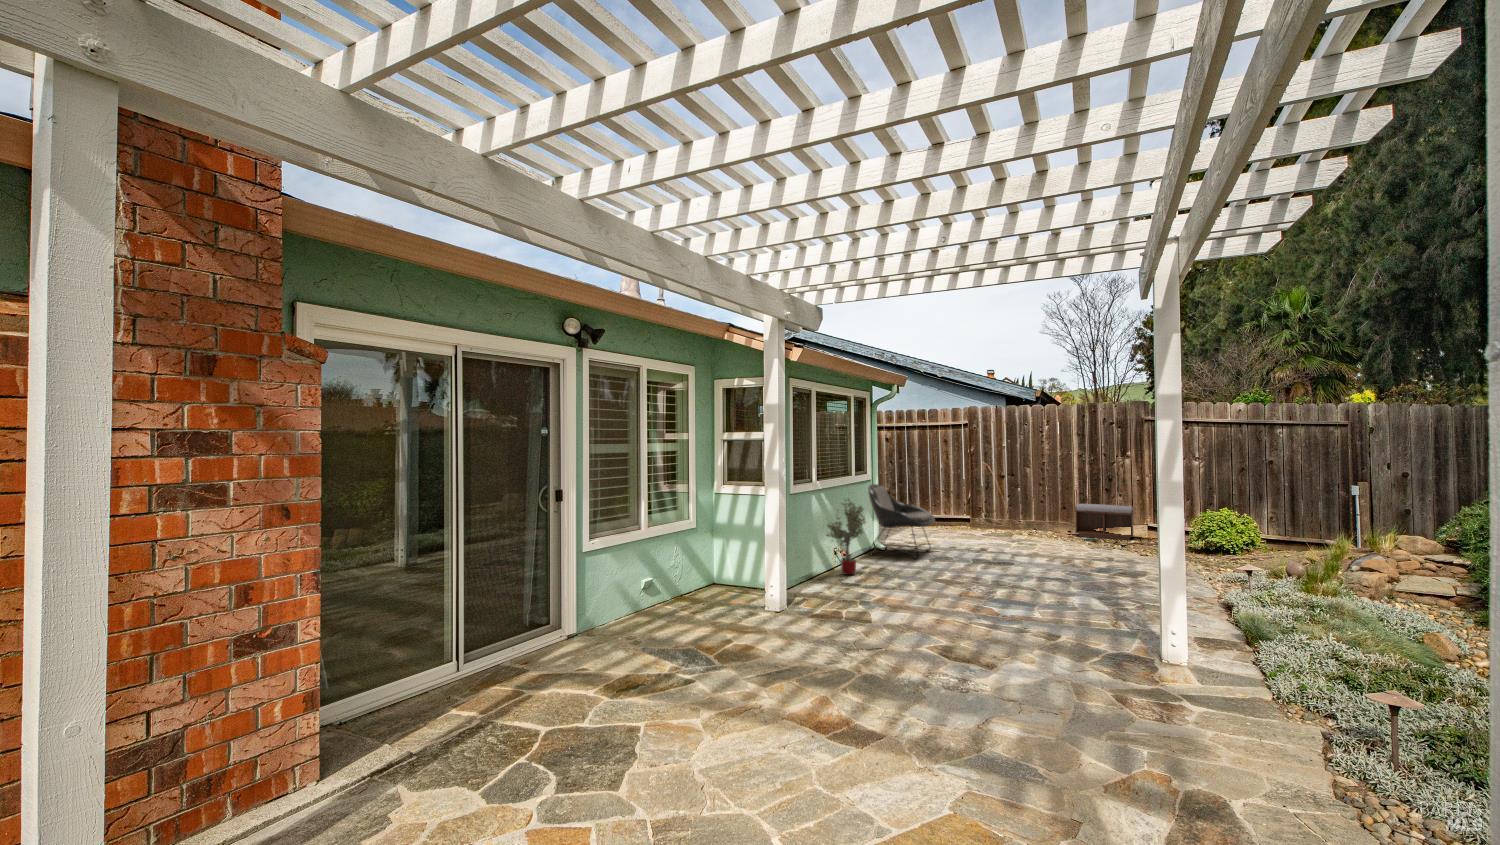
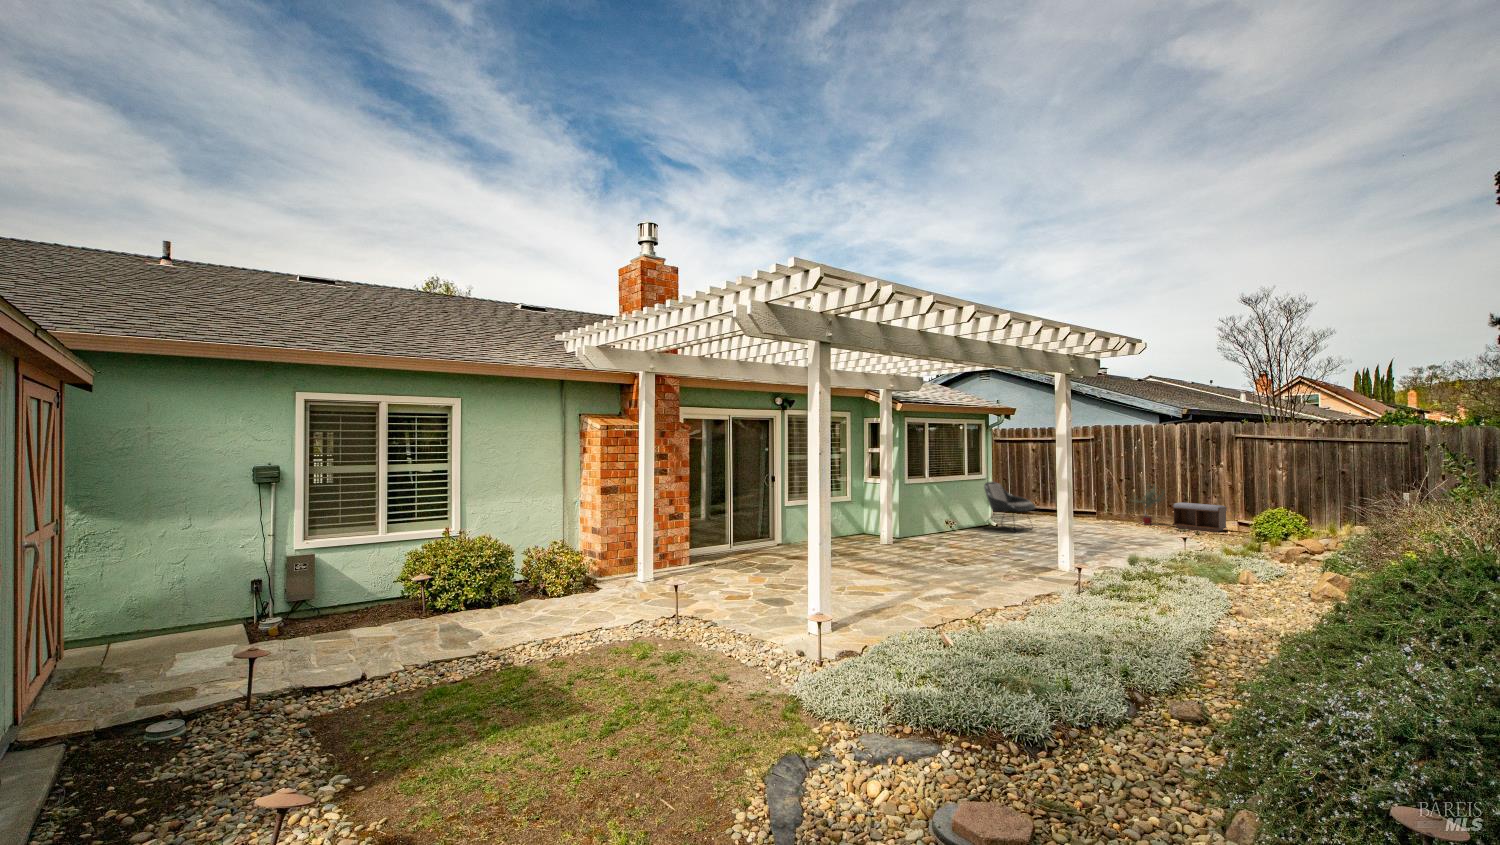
potted tree: present [827,499,866,575] -> present [1131,484,1165,525]

